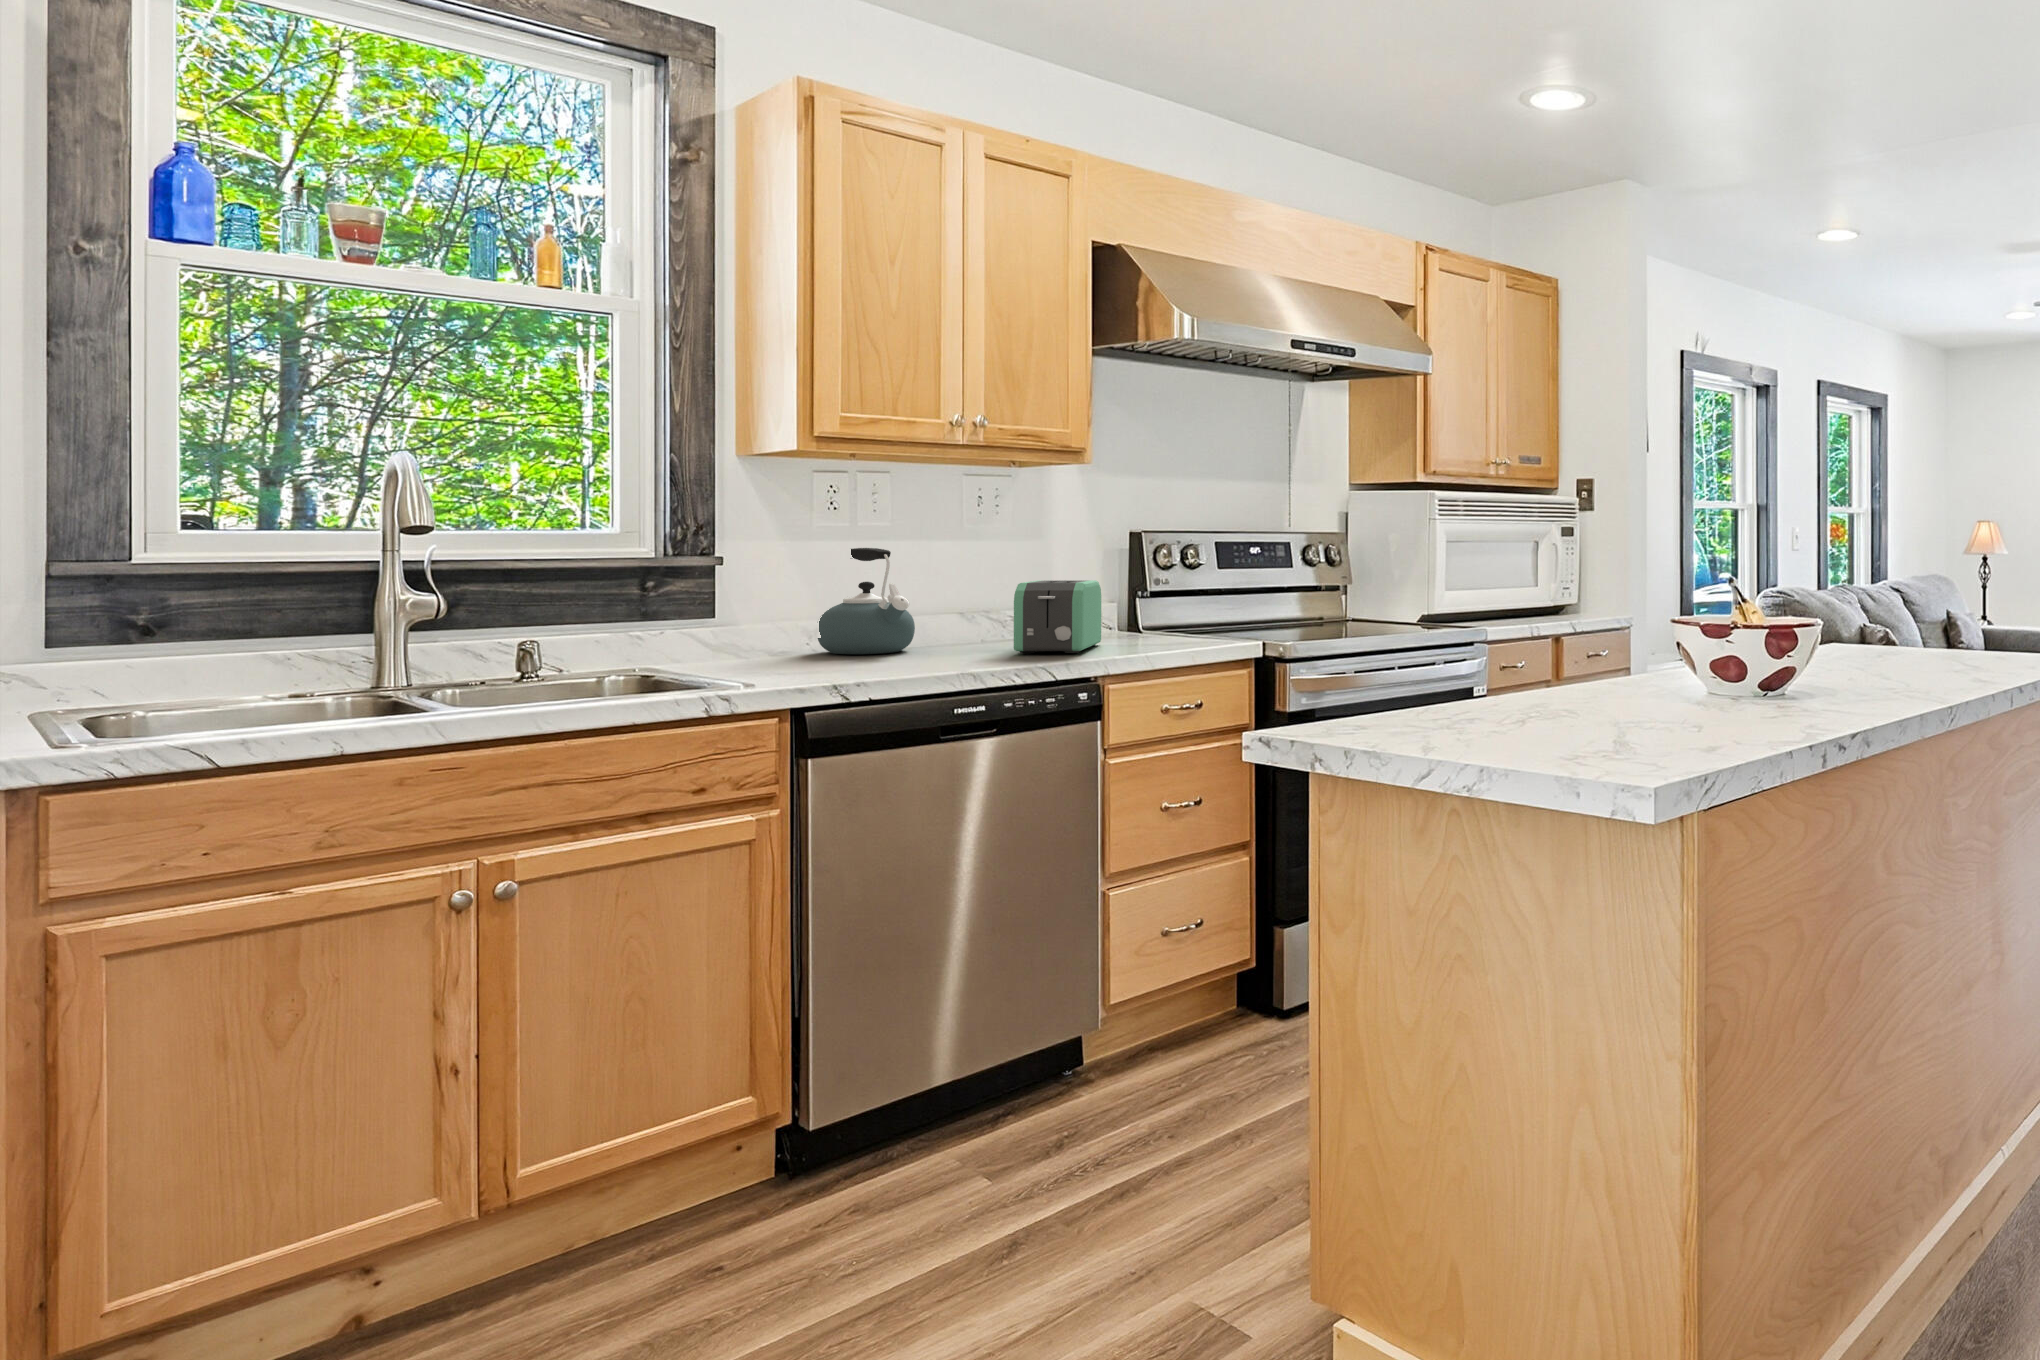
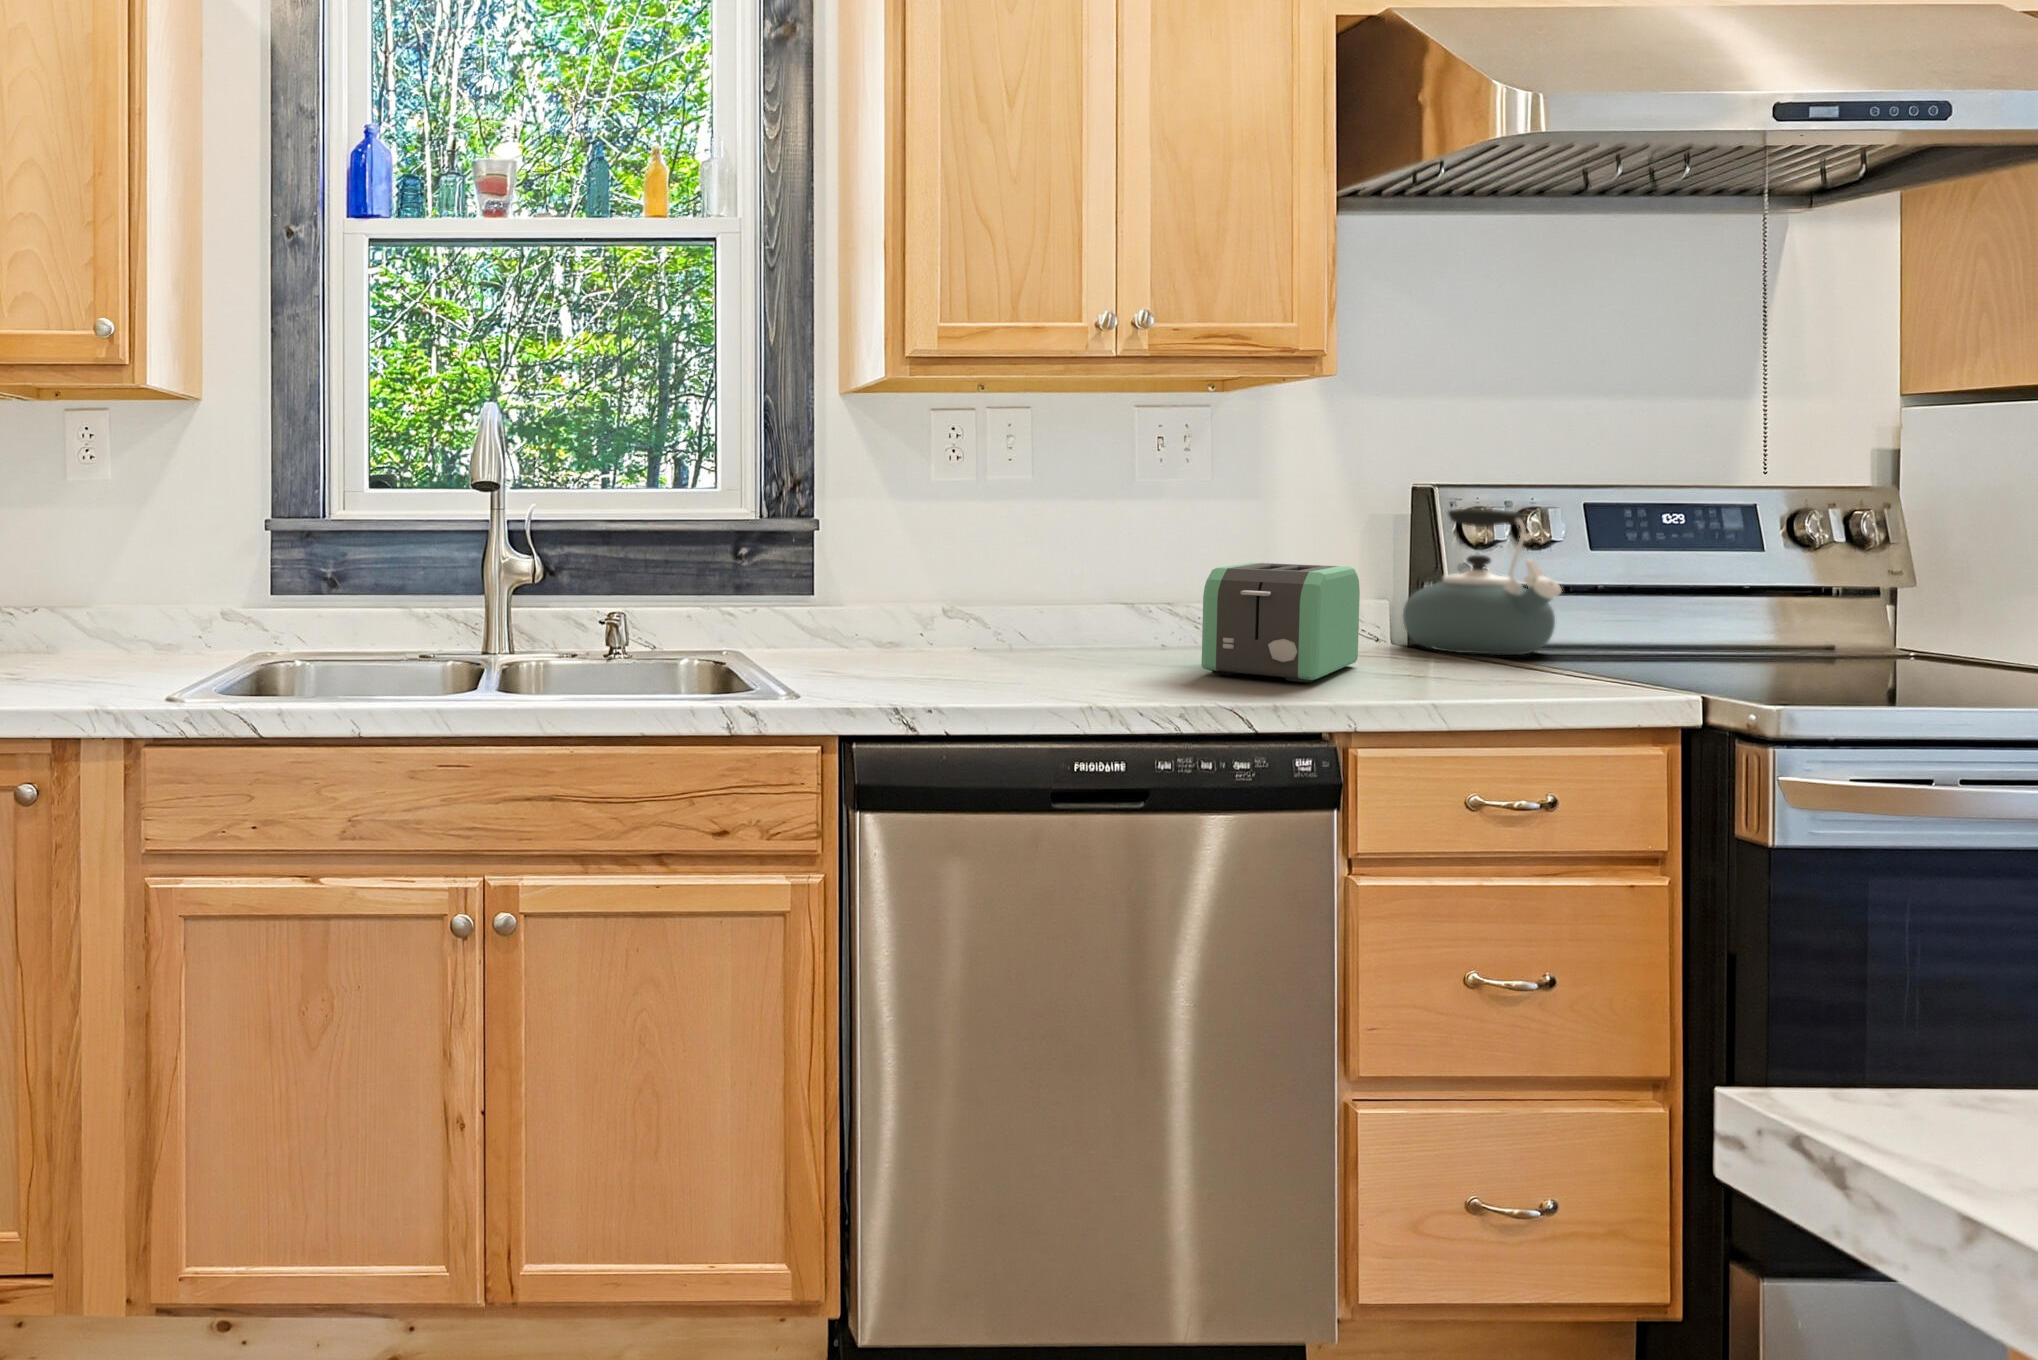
kettle: present [818,548,915,654] -> present [1403,509,1561,655]

